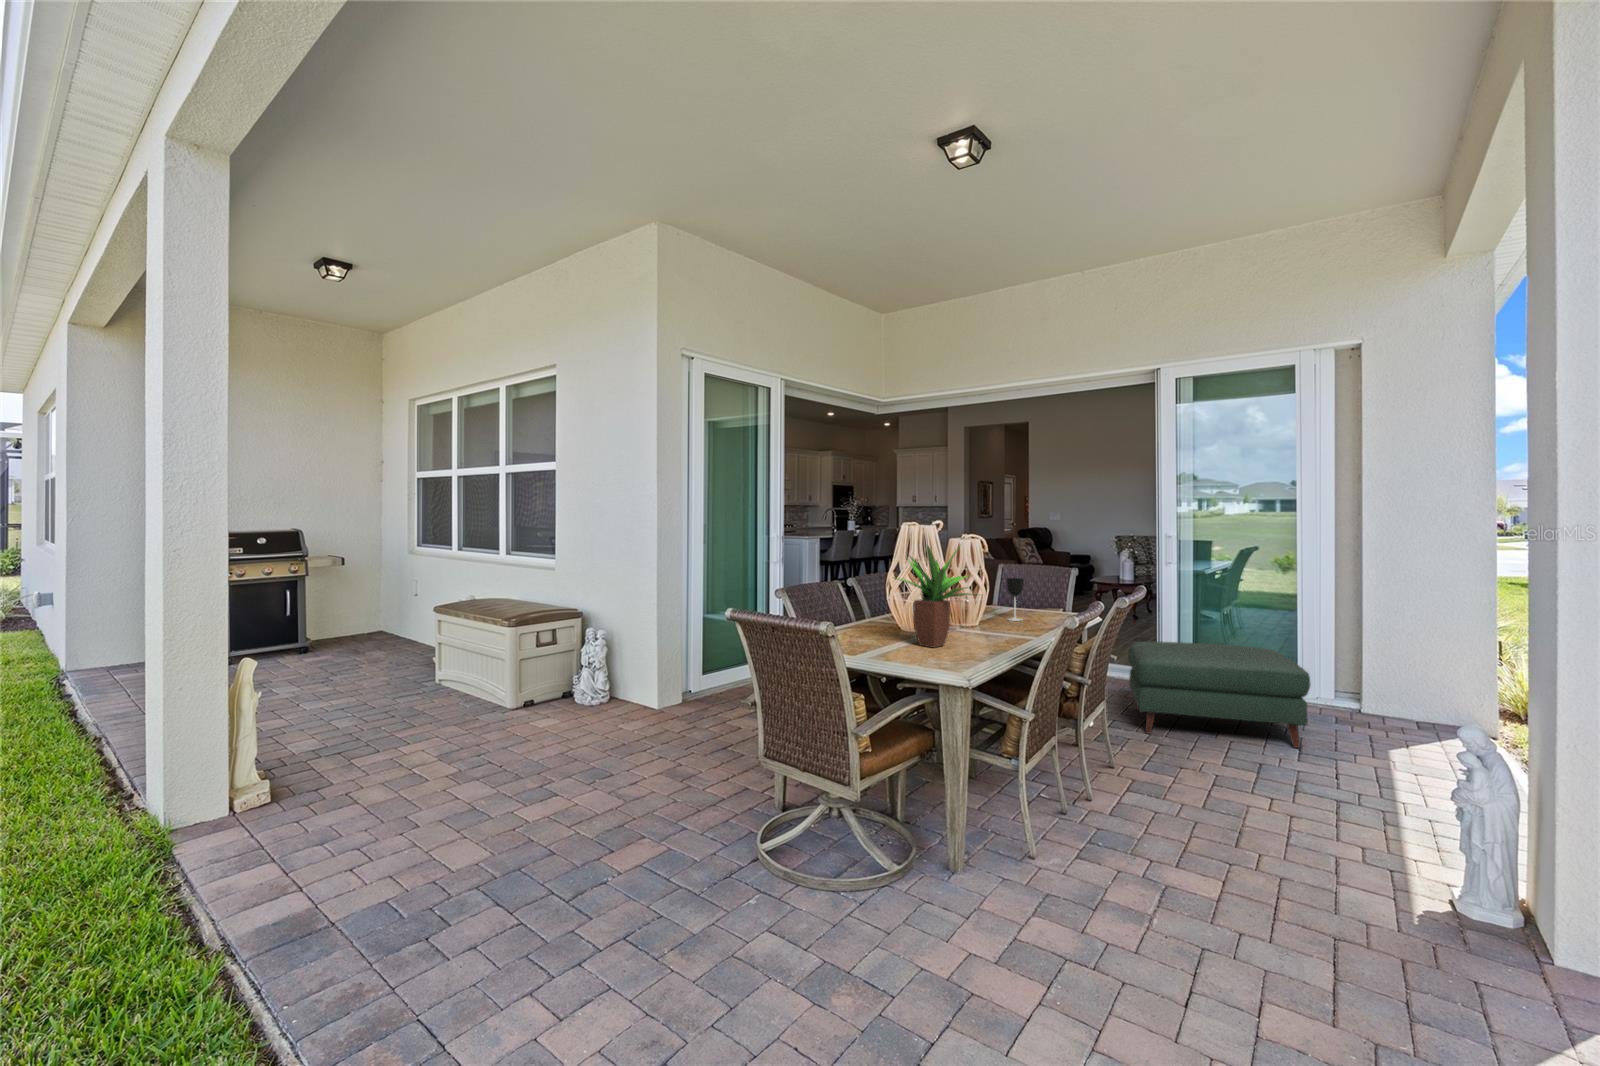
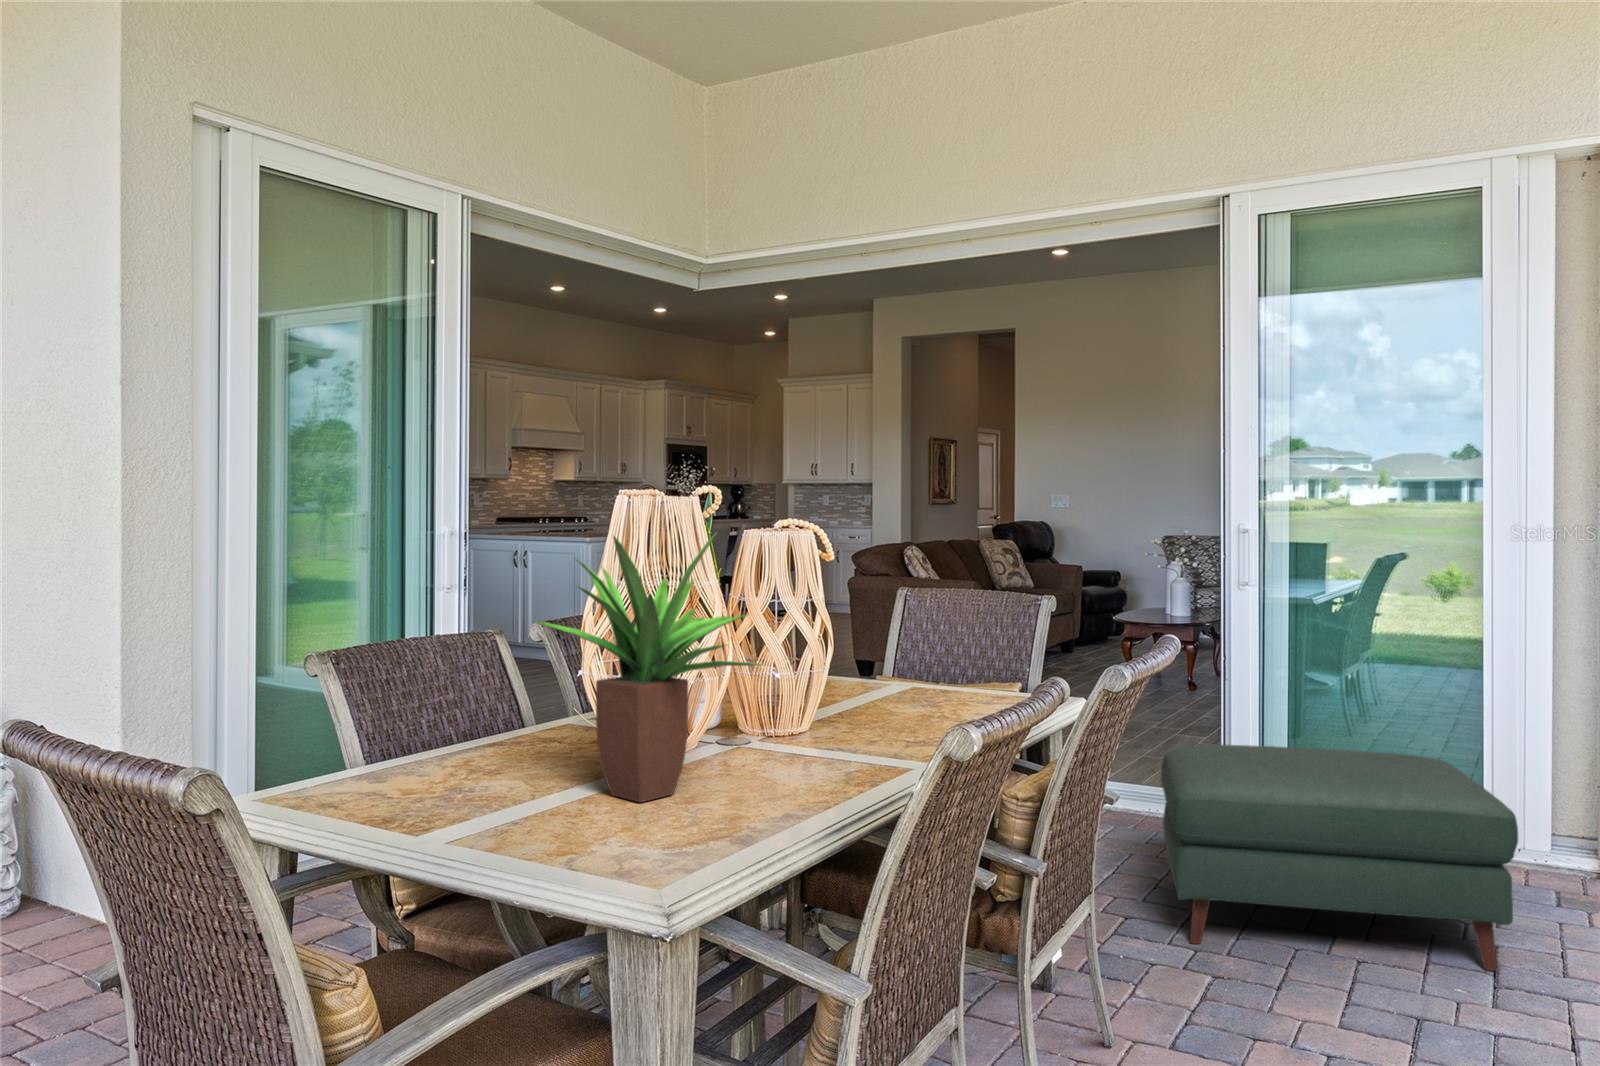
wine glass: present [1006,578,1024,621] -> none [883,618,921,715]

